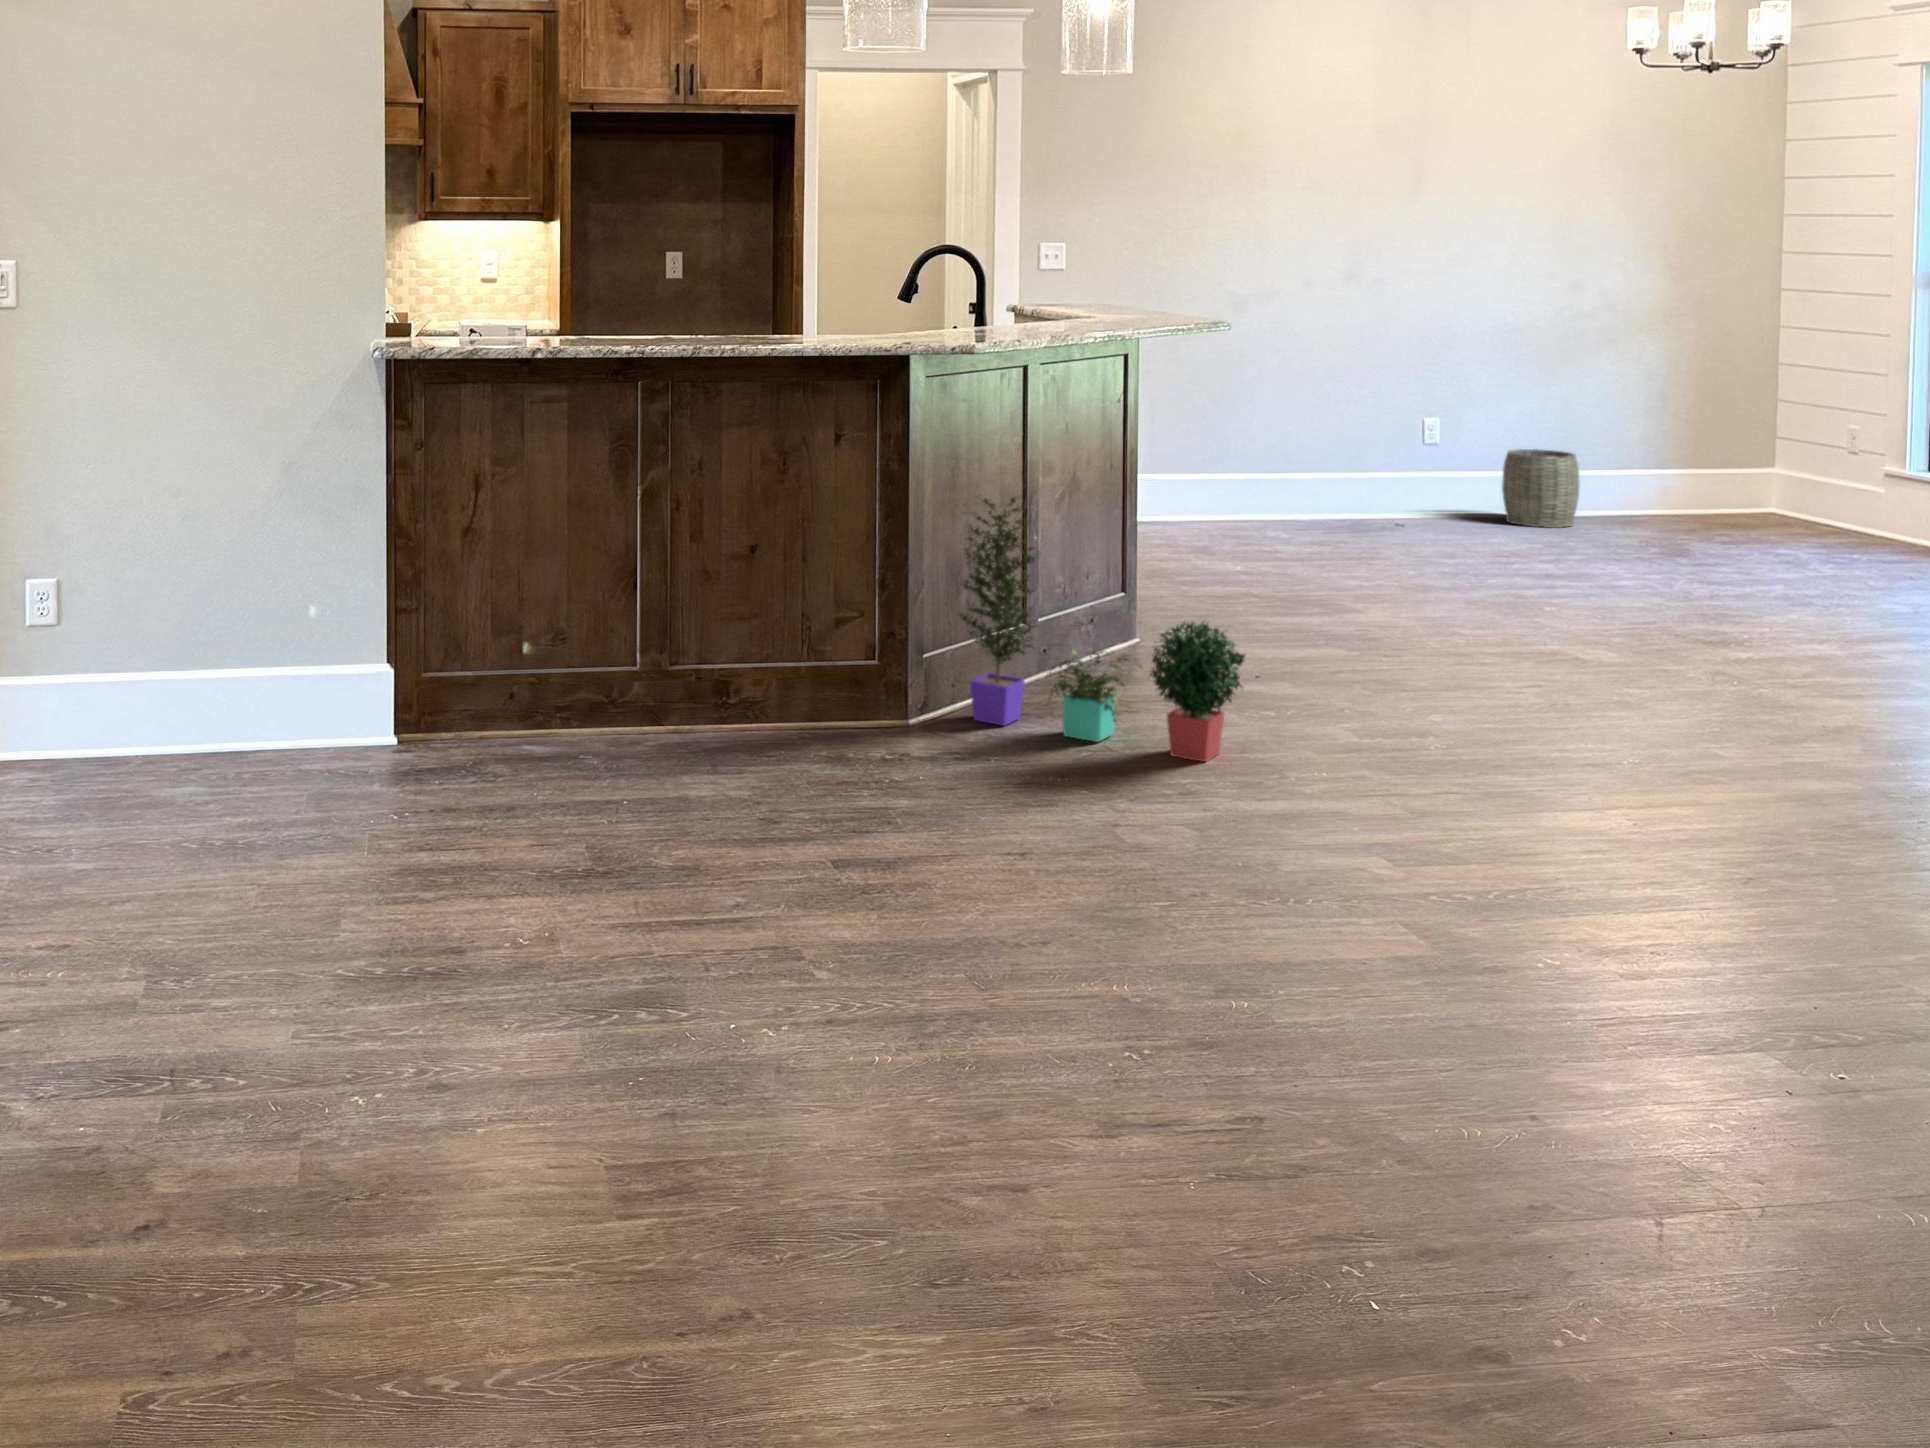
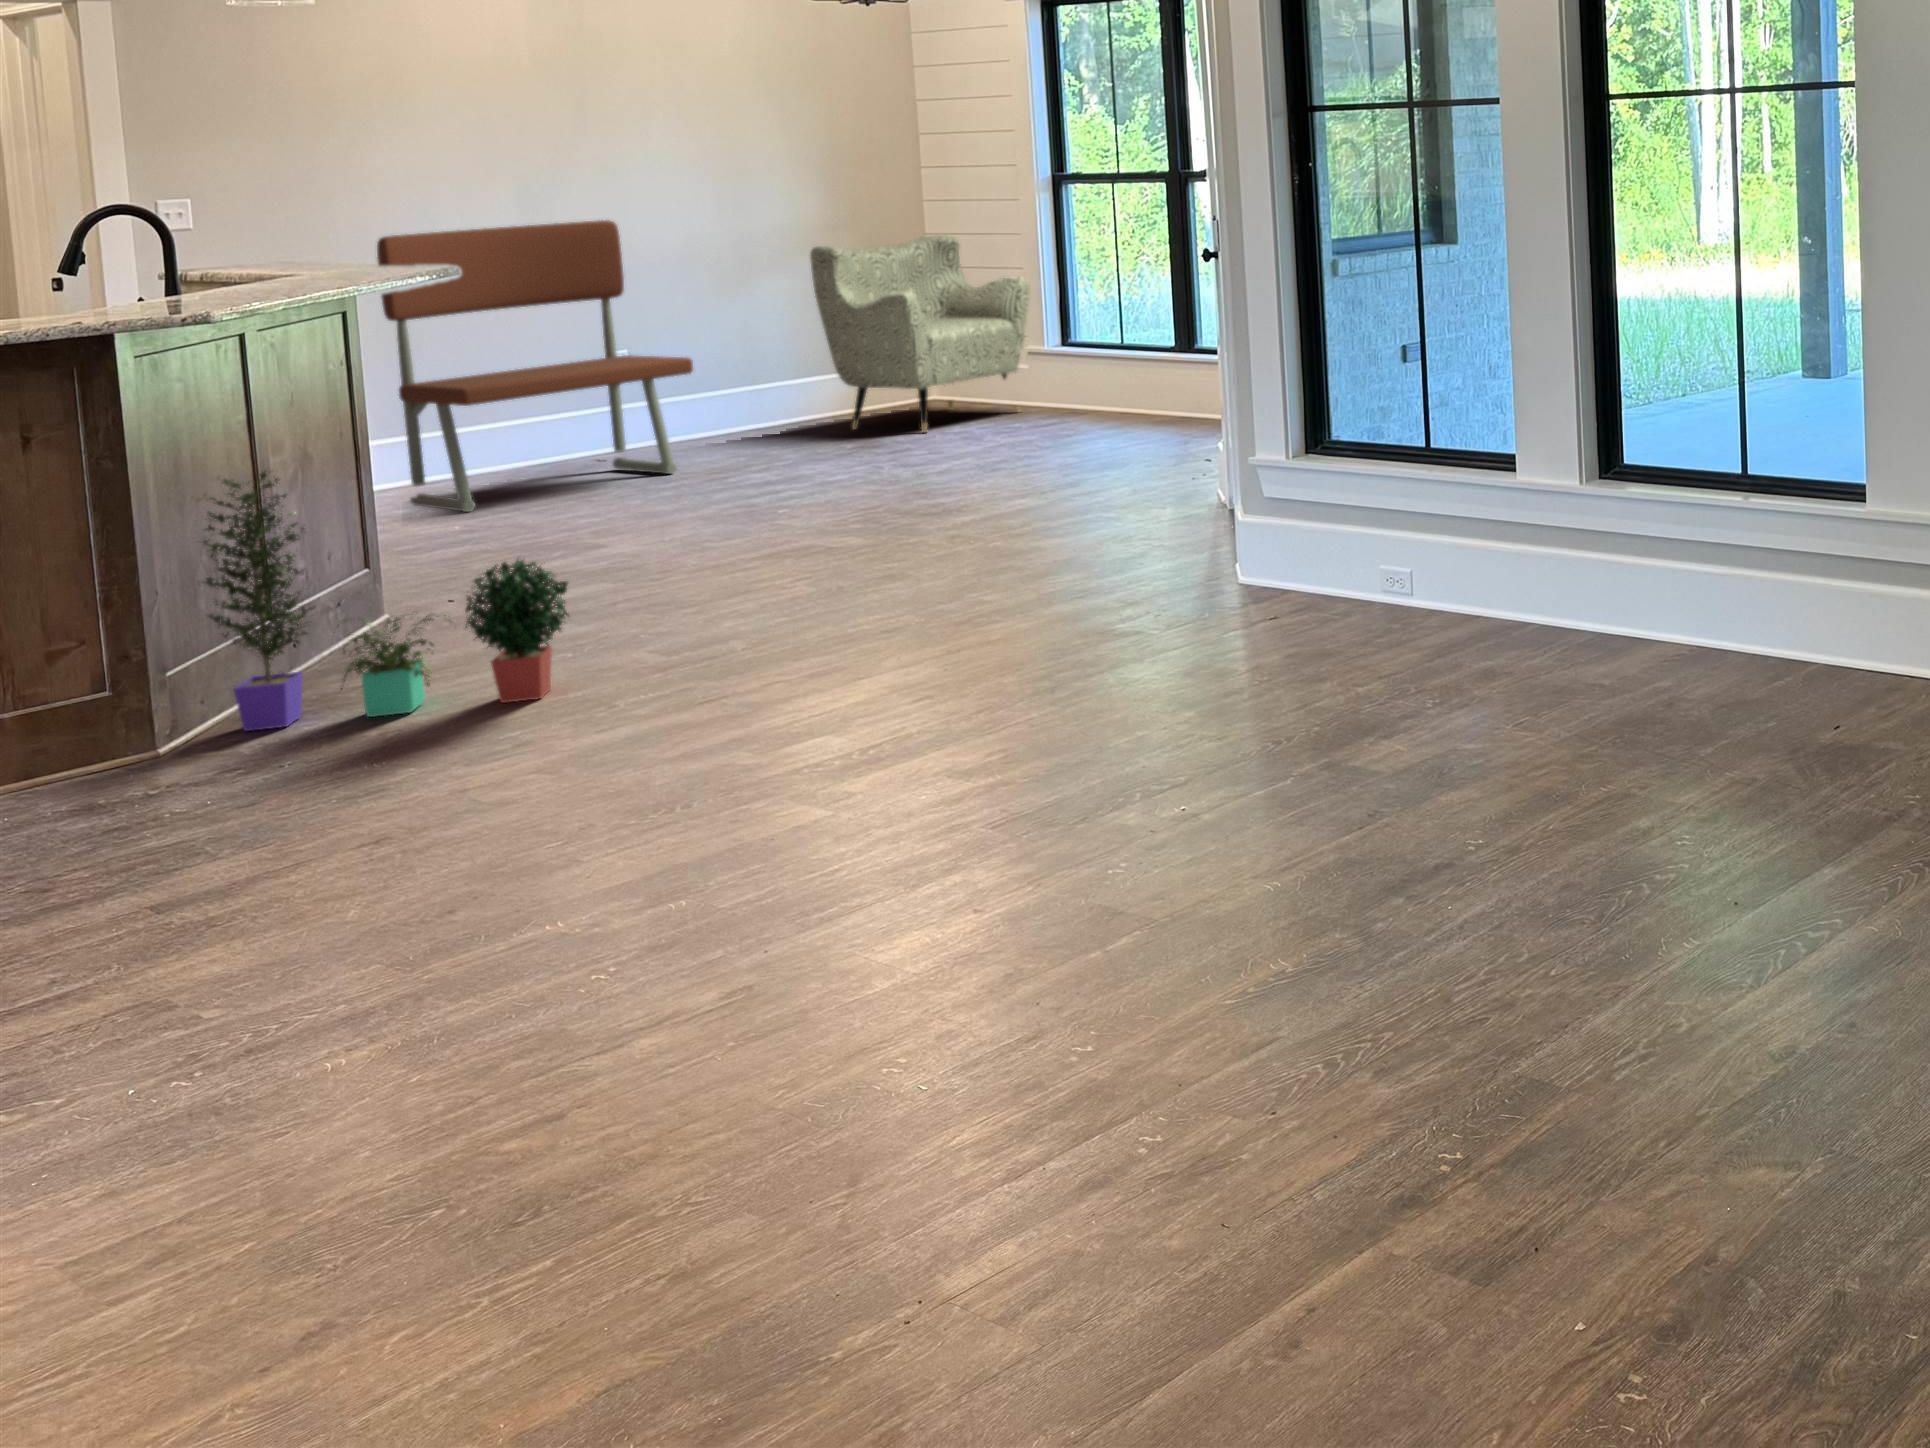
bench: none [1212,280,1480,541] -> present [377,220,693,512]
armchair: none [1629,324,1887,542] -> present [810,235,1029,433]
woven basket: present [1502,449,1580,528] -> none [710,375,786,452]

